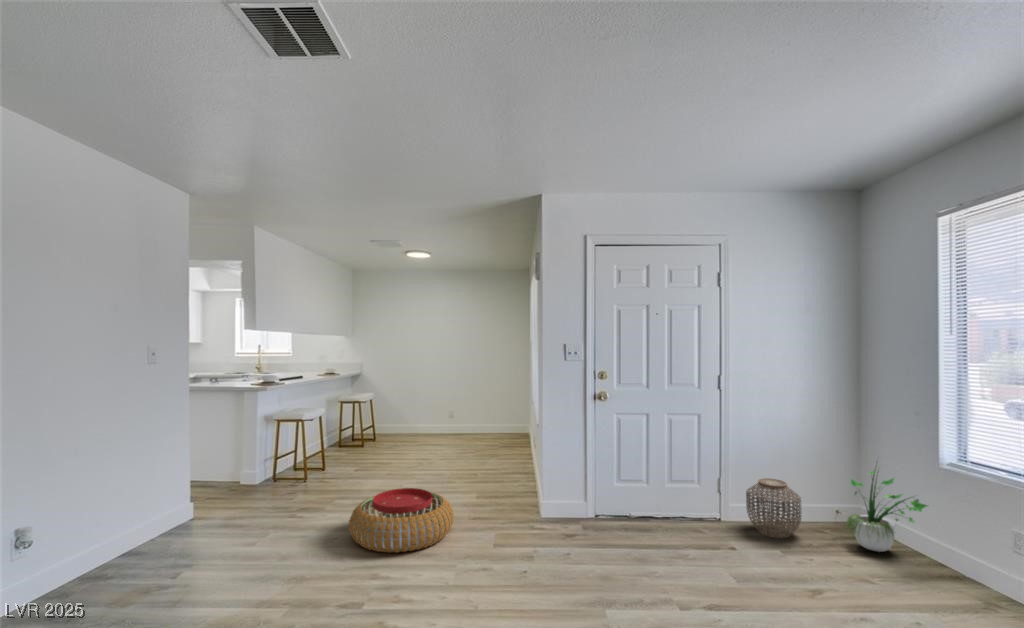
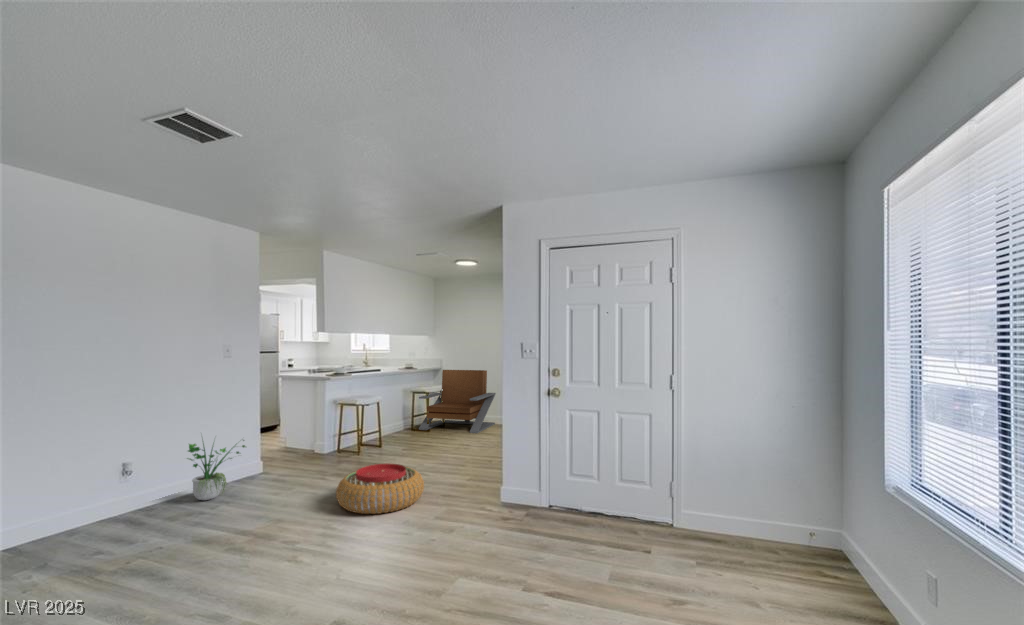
lounge chair: none [349,375,433,446] -> present [419,370,496,433]
potted plant: present [846,470,927,552] -> present [187,440,245,500]
woven basket: present [746,478,801,538] -> none [689,484,746,548]

